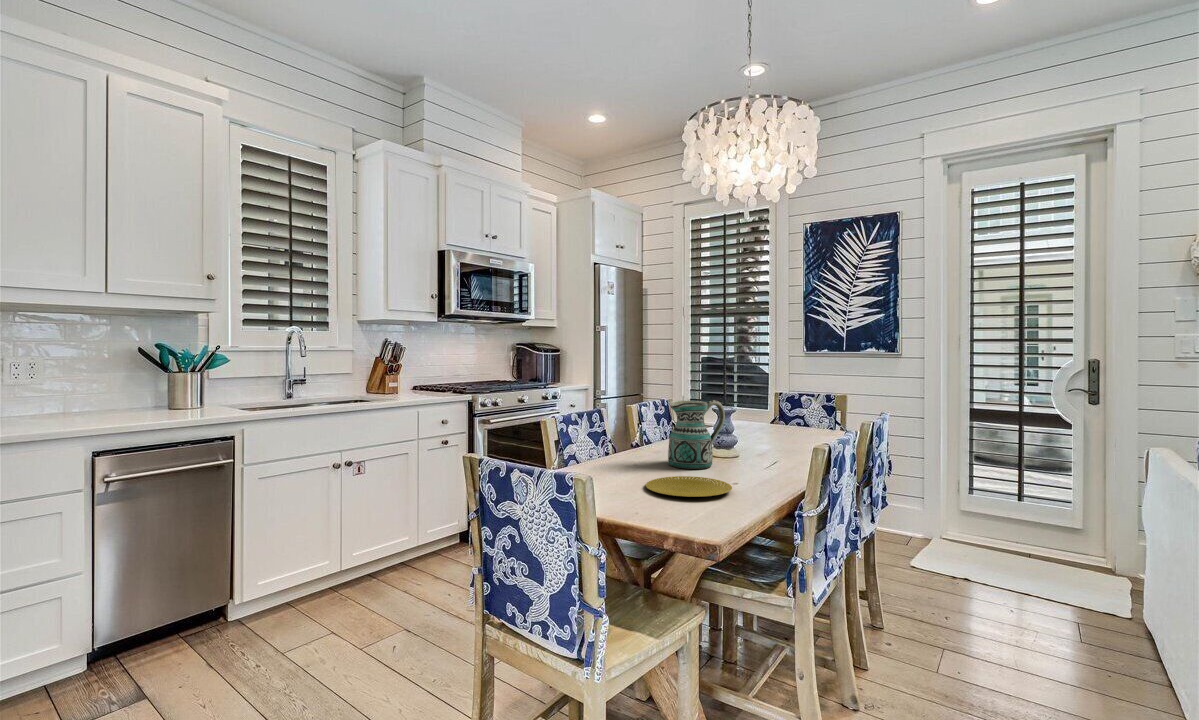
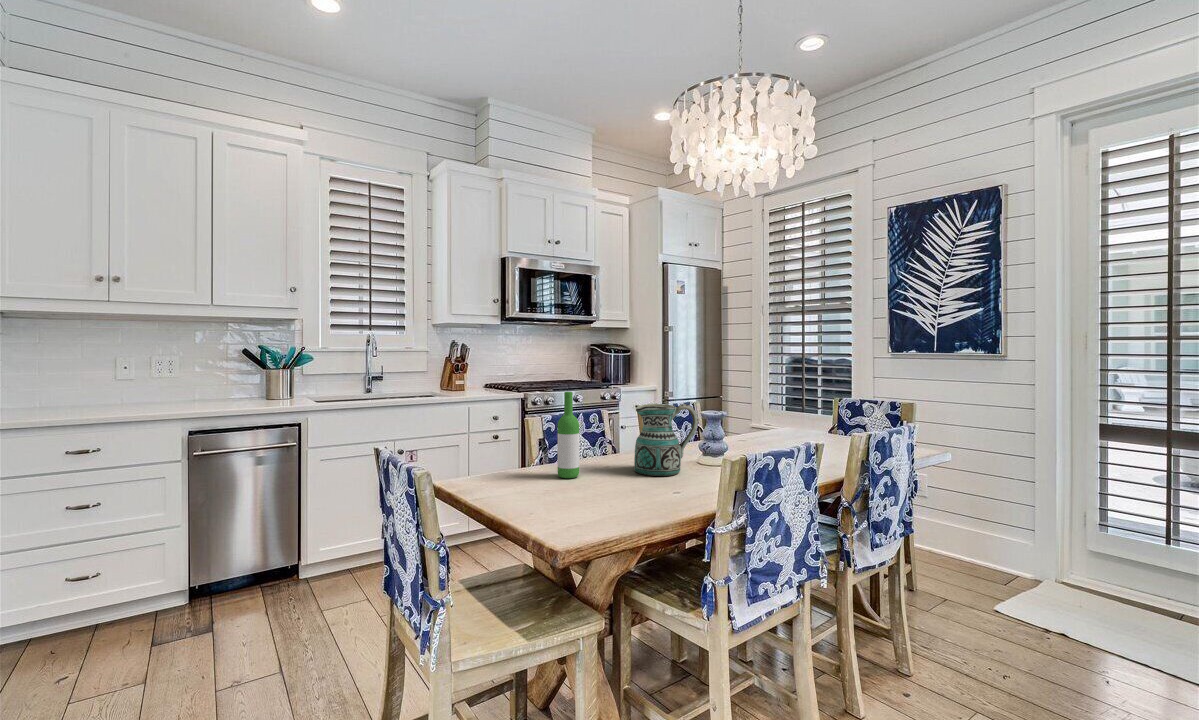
wine bottle: none [608,390,630,476] -> present [557,392,579,478]
plate: present [646,476,732,497] -> none [569,482,659,505]

